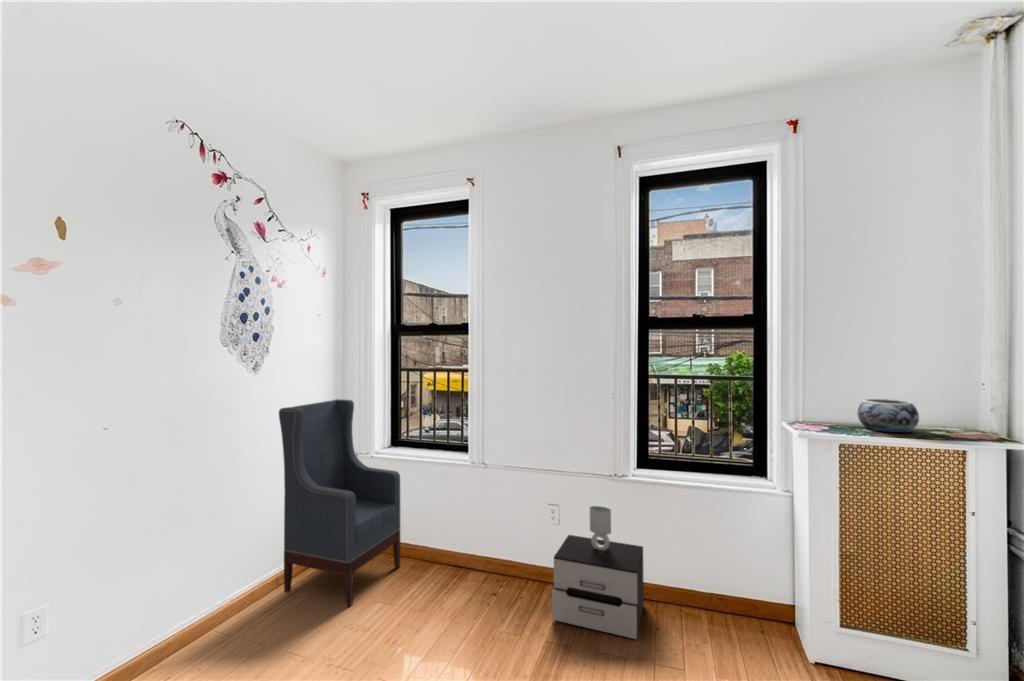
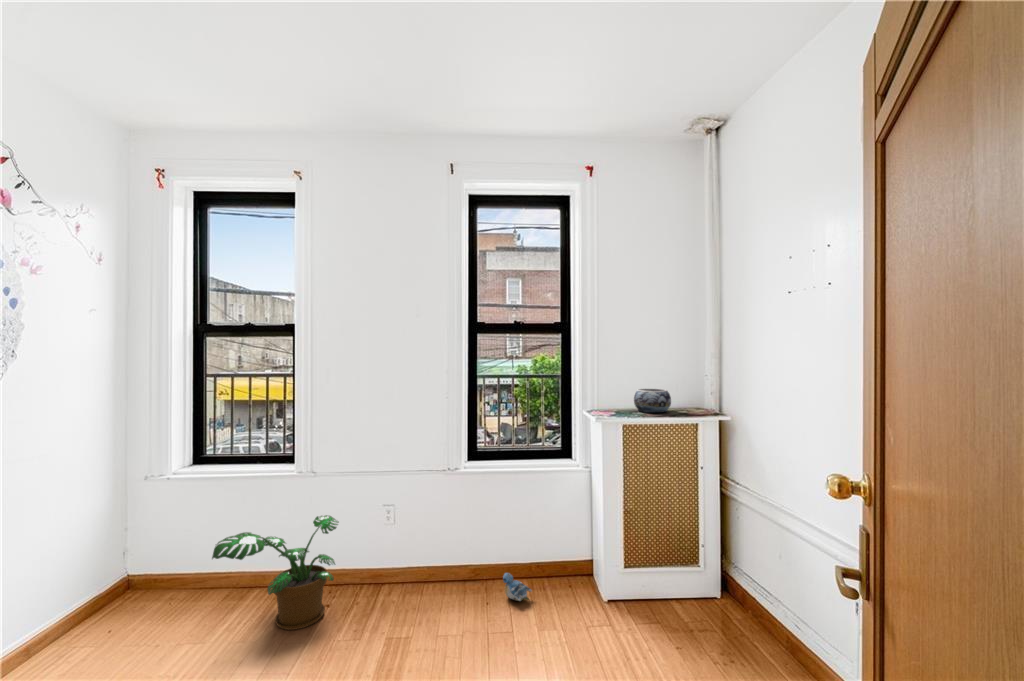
armchair: present [279,399,400,607] -> none [32,414,208,660]
potted plant: none [397,506,507,613] -> present [212,515,339,630]
nightstand: present [552,506,644,639] -> none [390,500,474,616]
plush toy: none [677,600,713,639] -> present [503,573,532,601]

